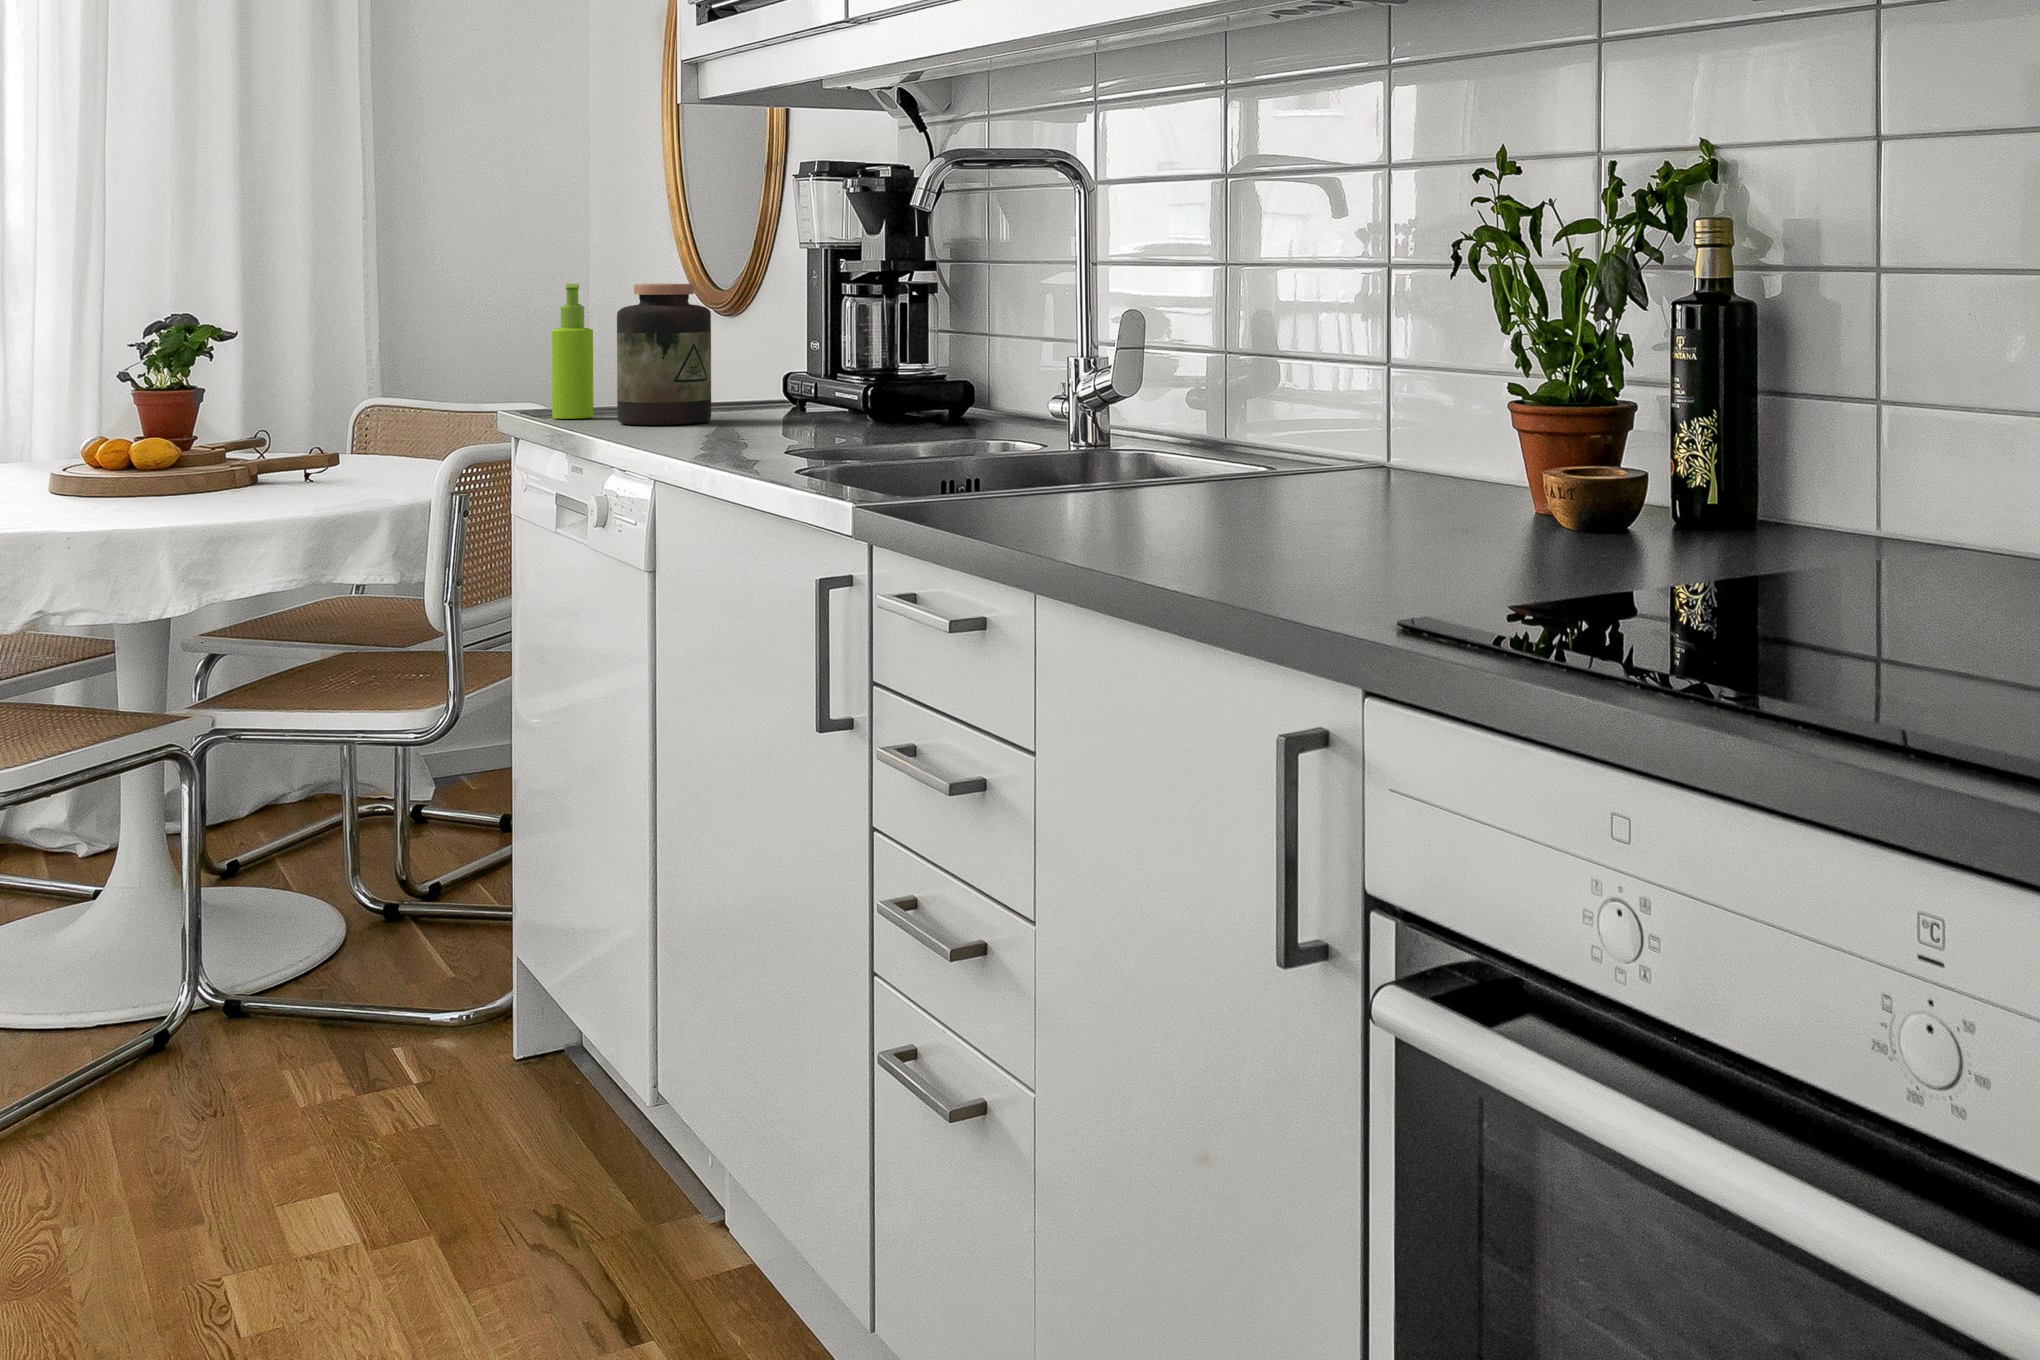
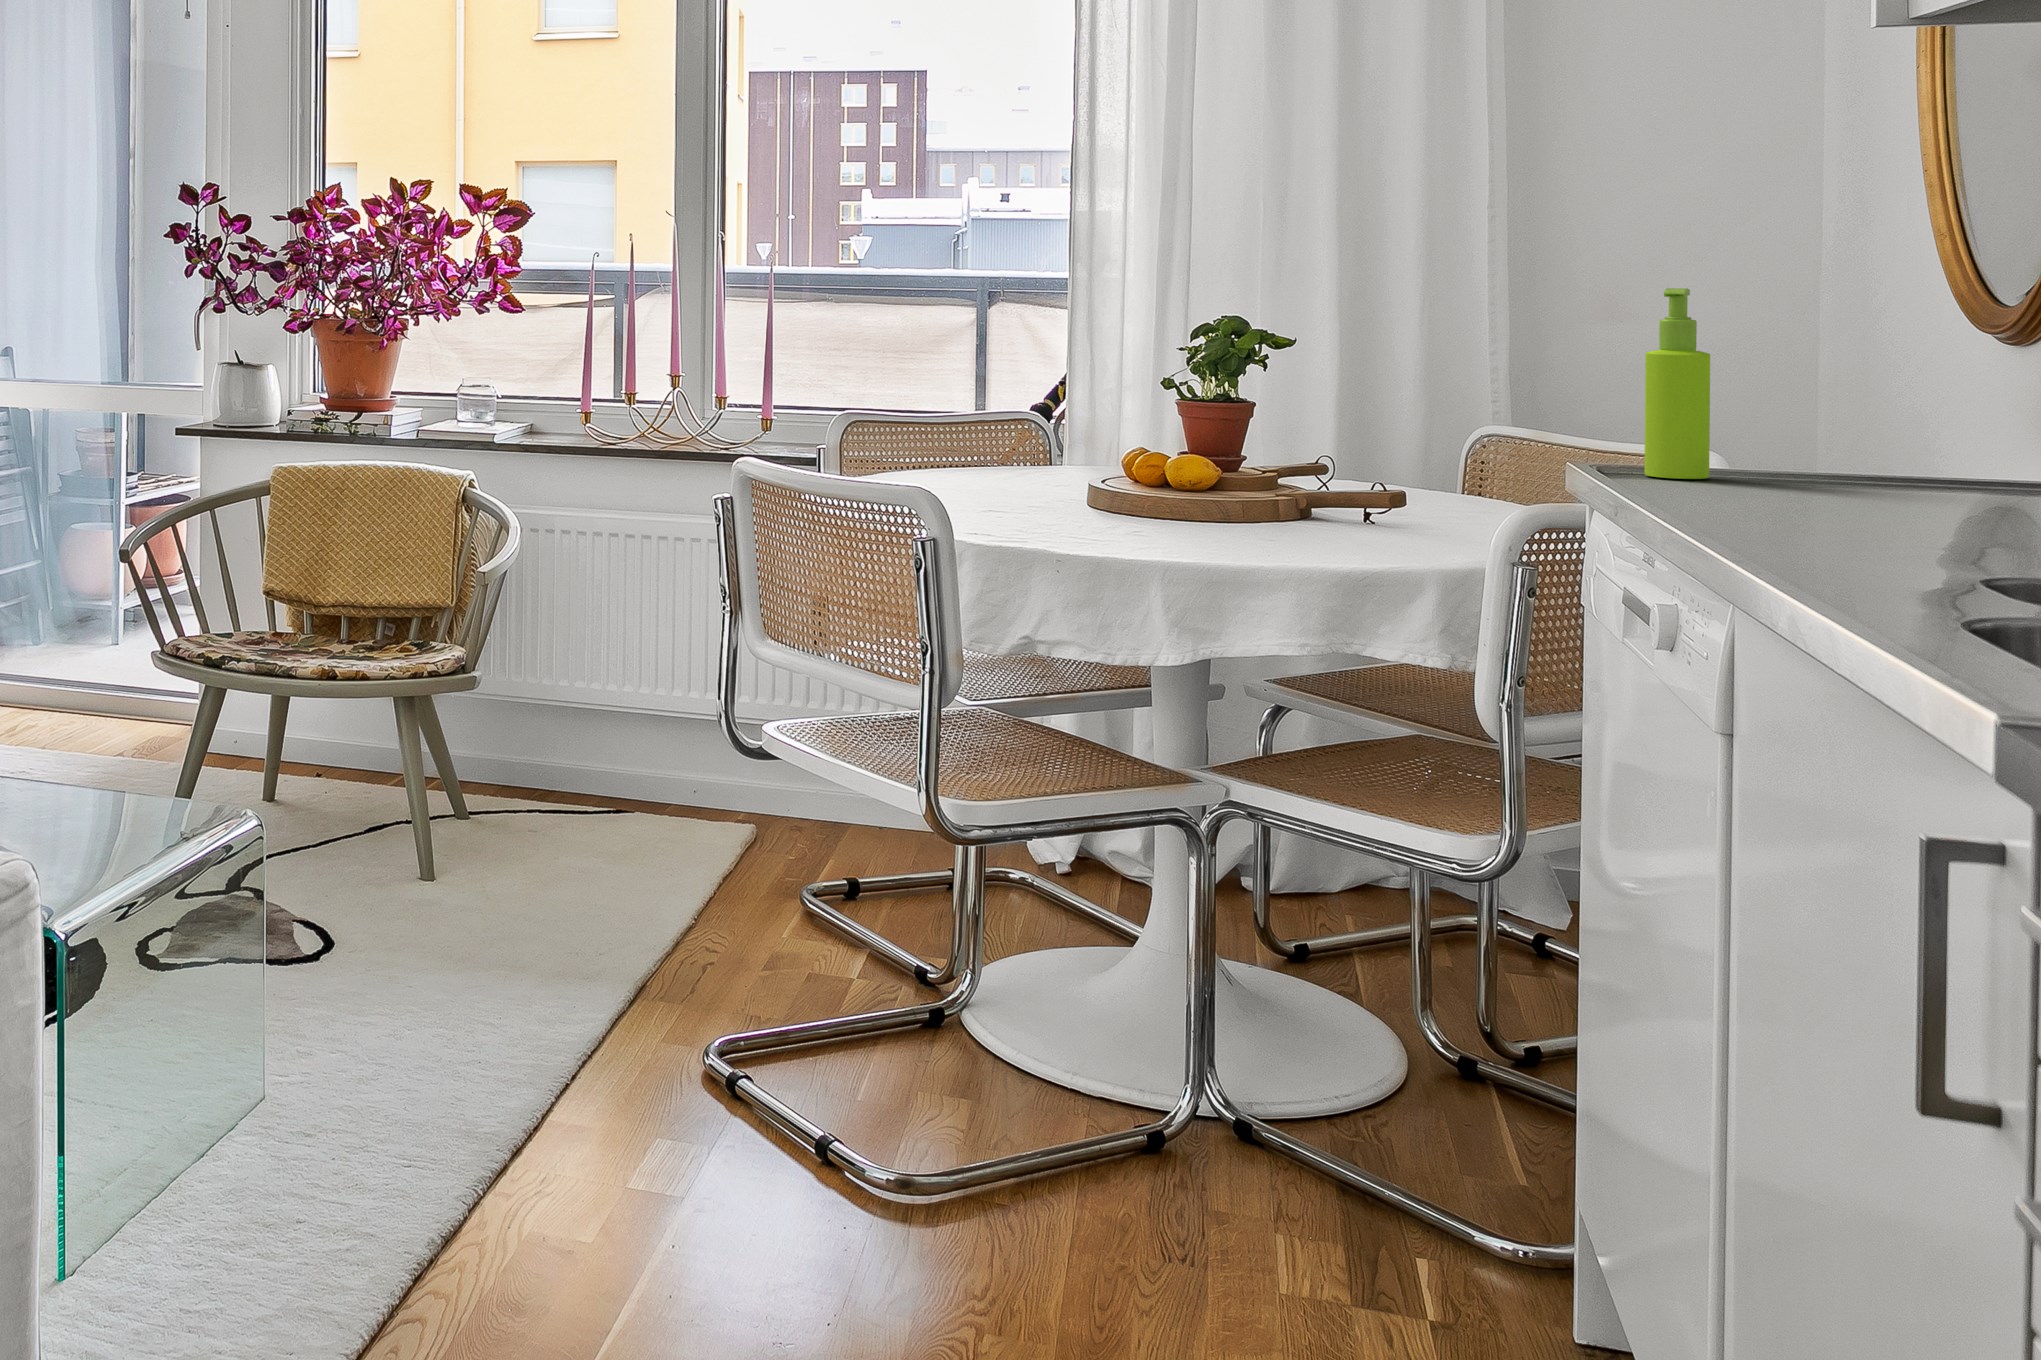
jar: present [617,284,711,425] -> none [1734,291,1898,504]

